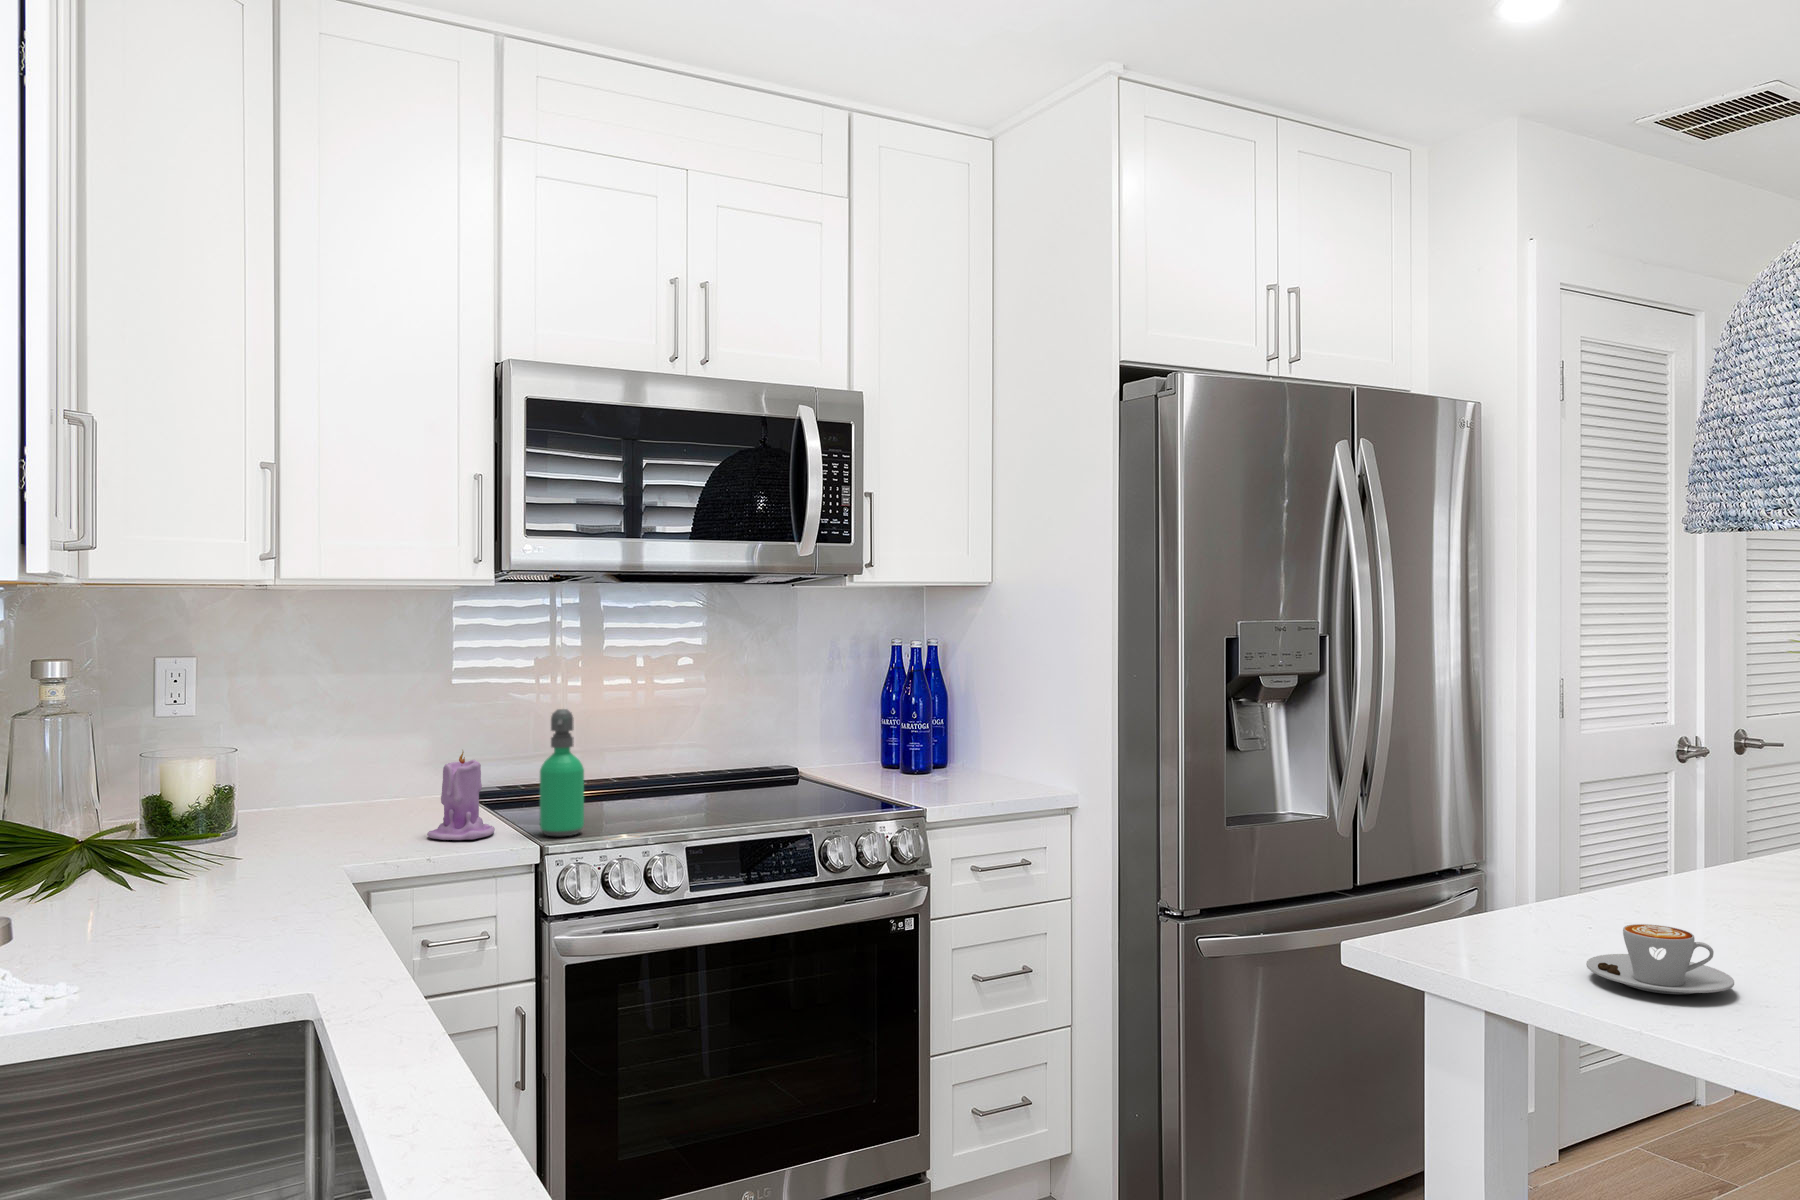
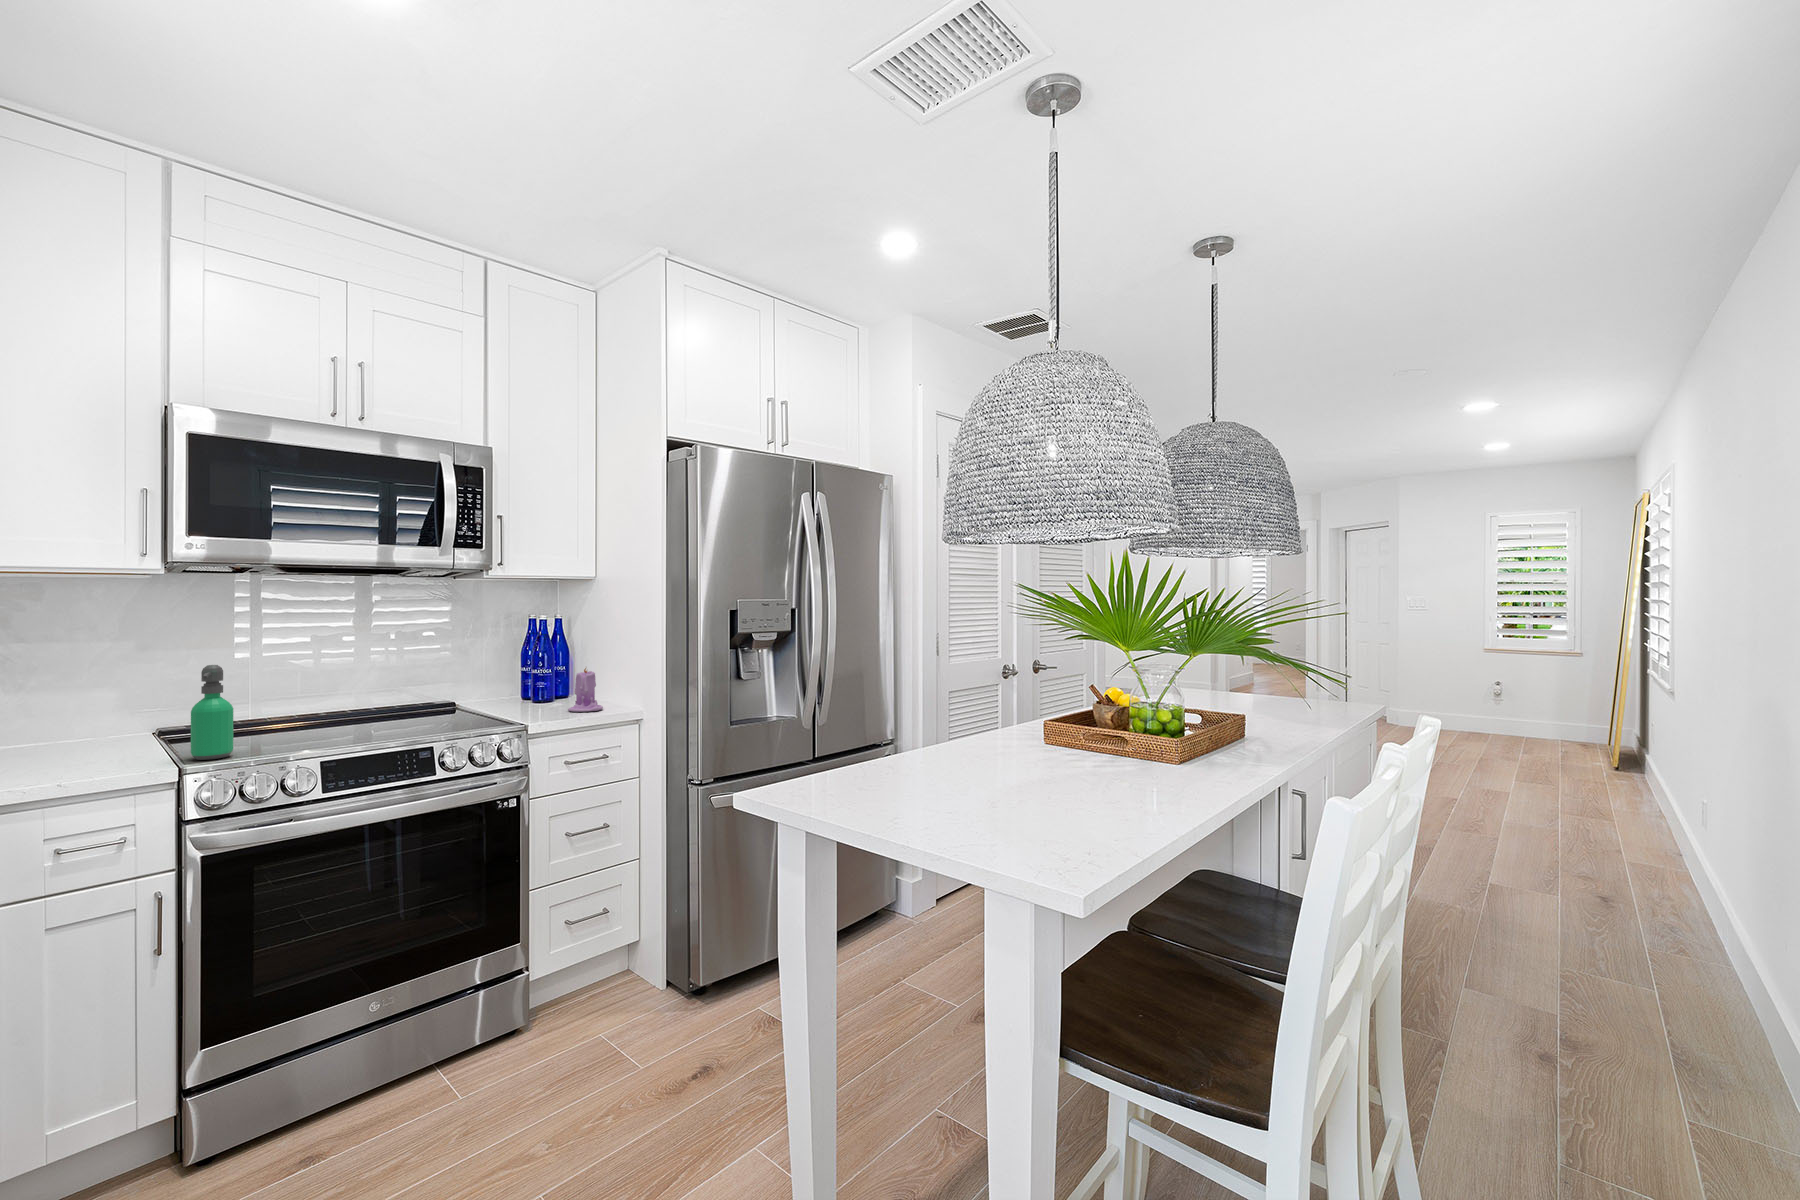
candle: present [427,752,495,840] -> present [568,668,603,712]
coffee cup: present [1586,924,1734,994] -> none [873,766,944,804]

